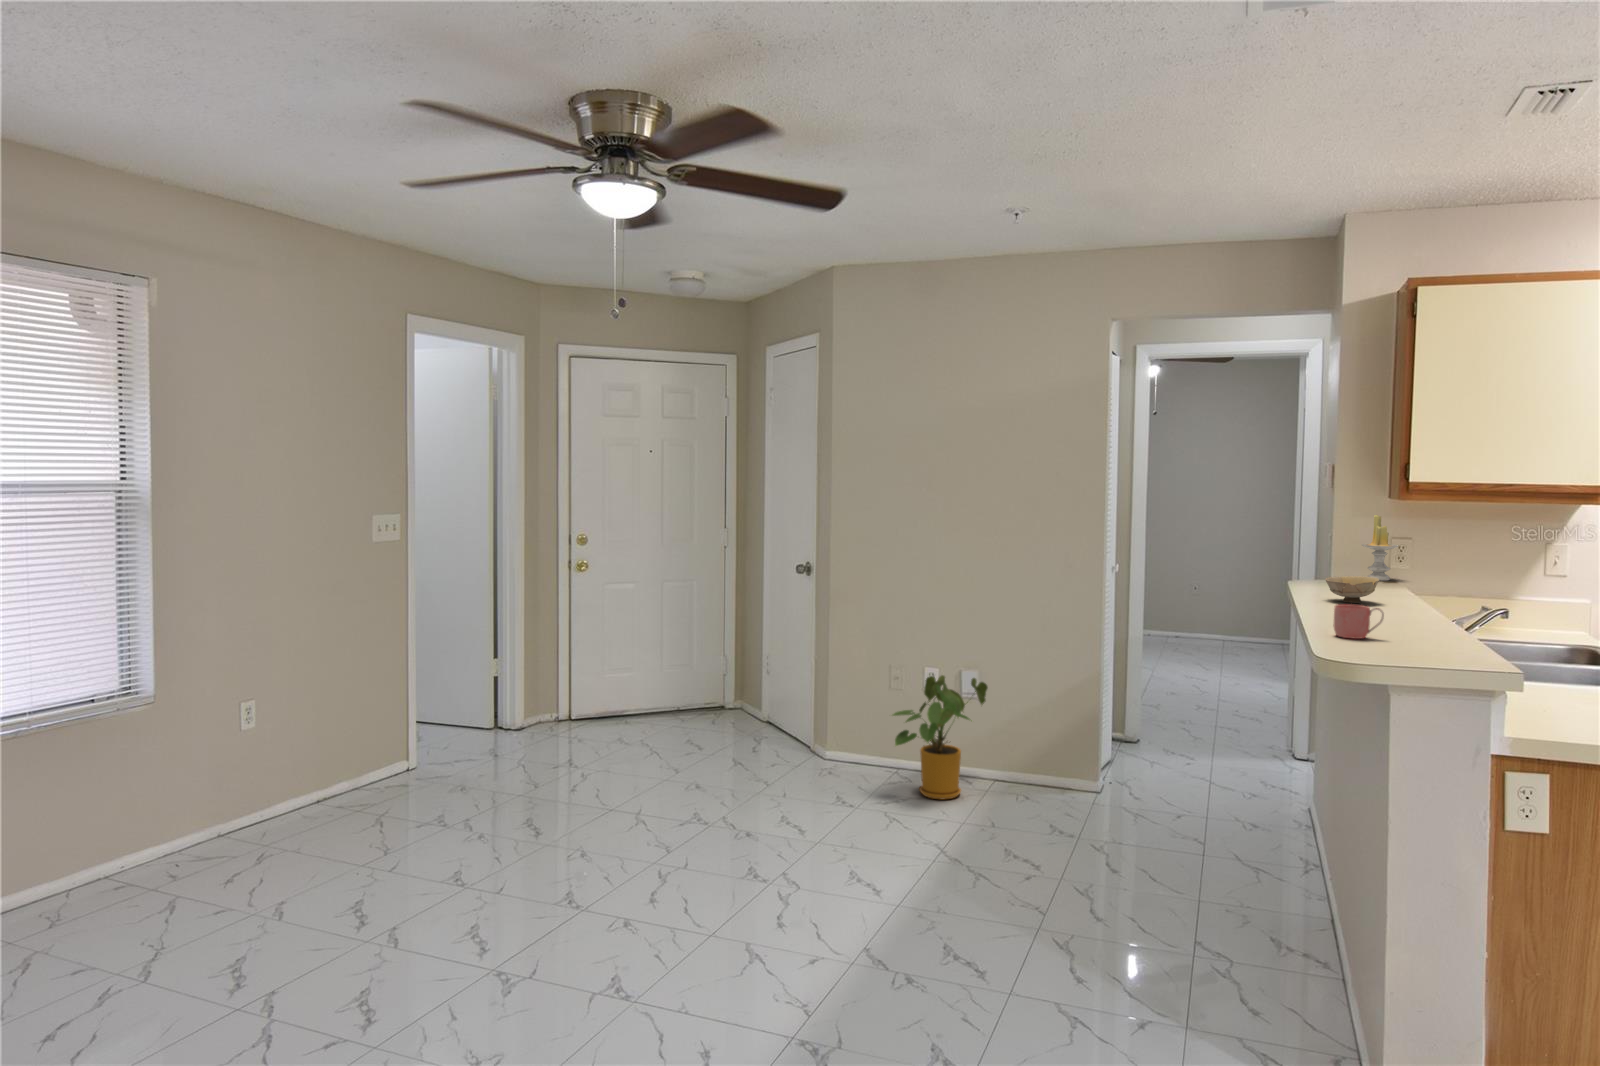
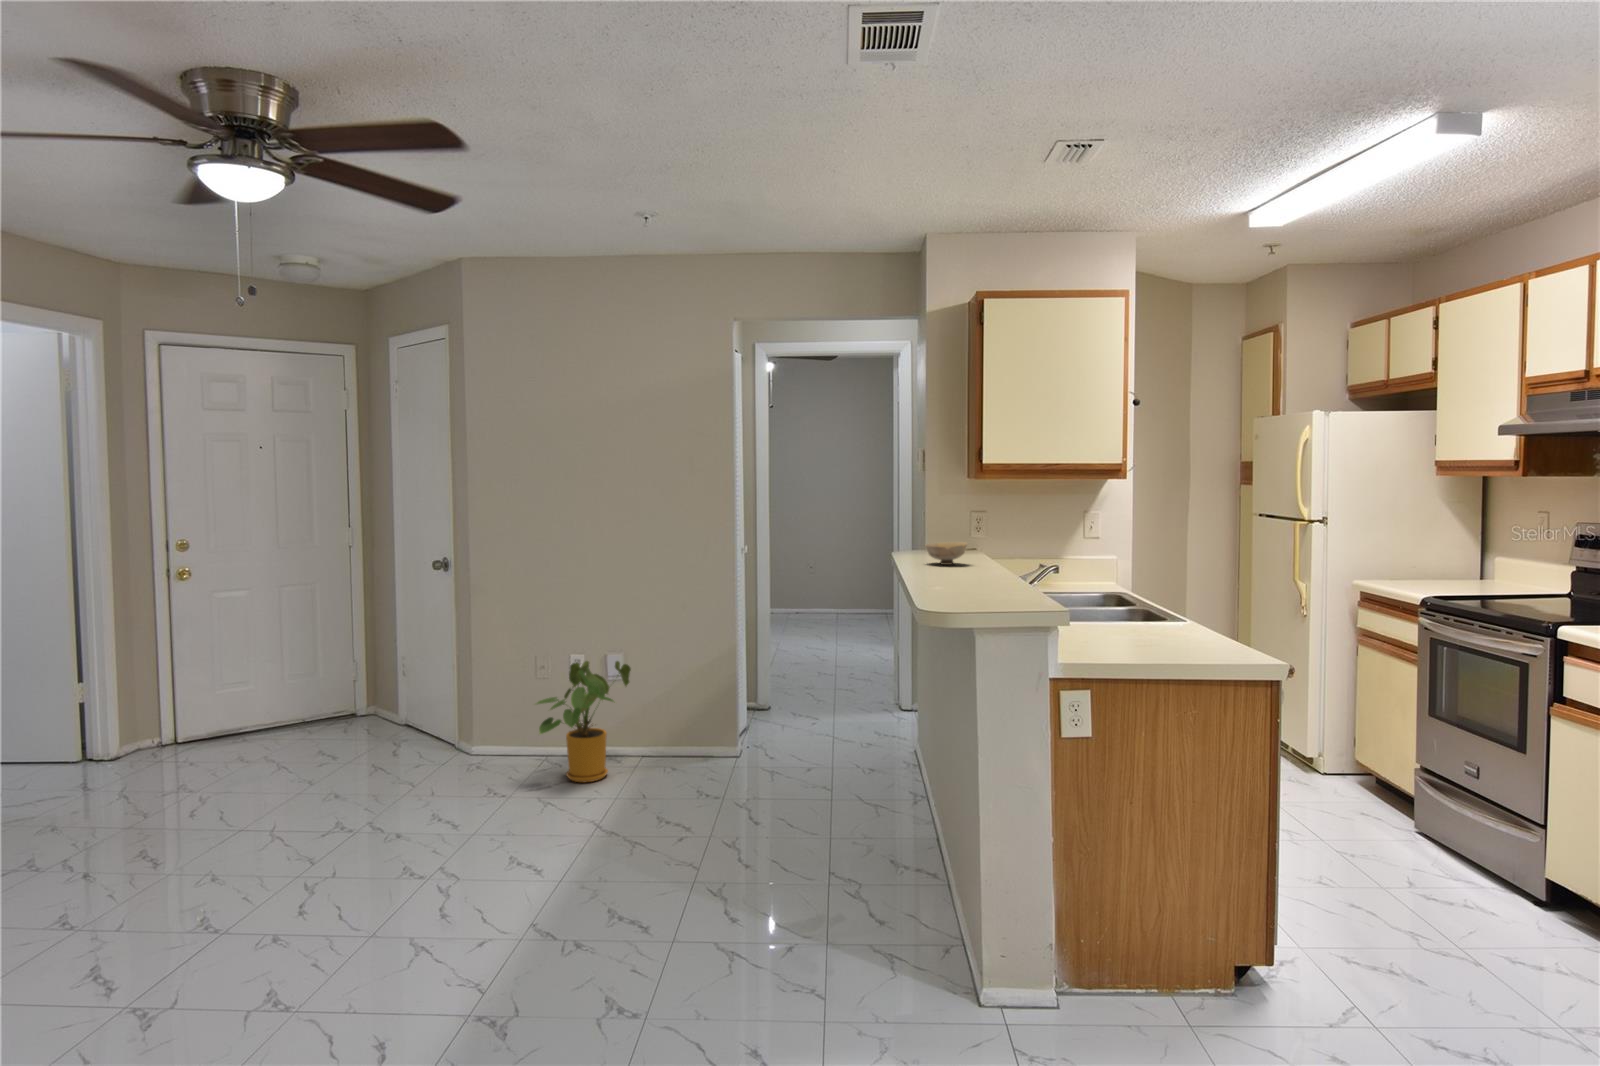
candle: present [1362,515,1398,581] -> none [948,493,976,549]
mug: present [1333,604,1384,639] -> none [940,561,981,591]

